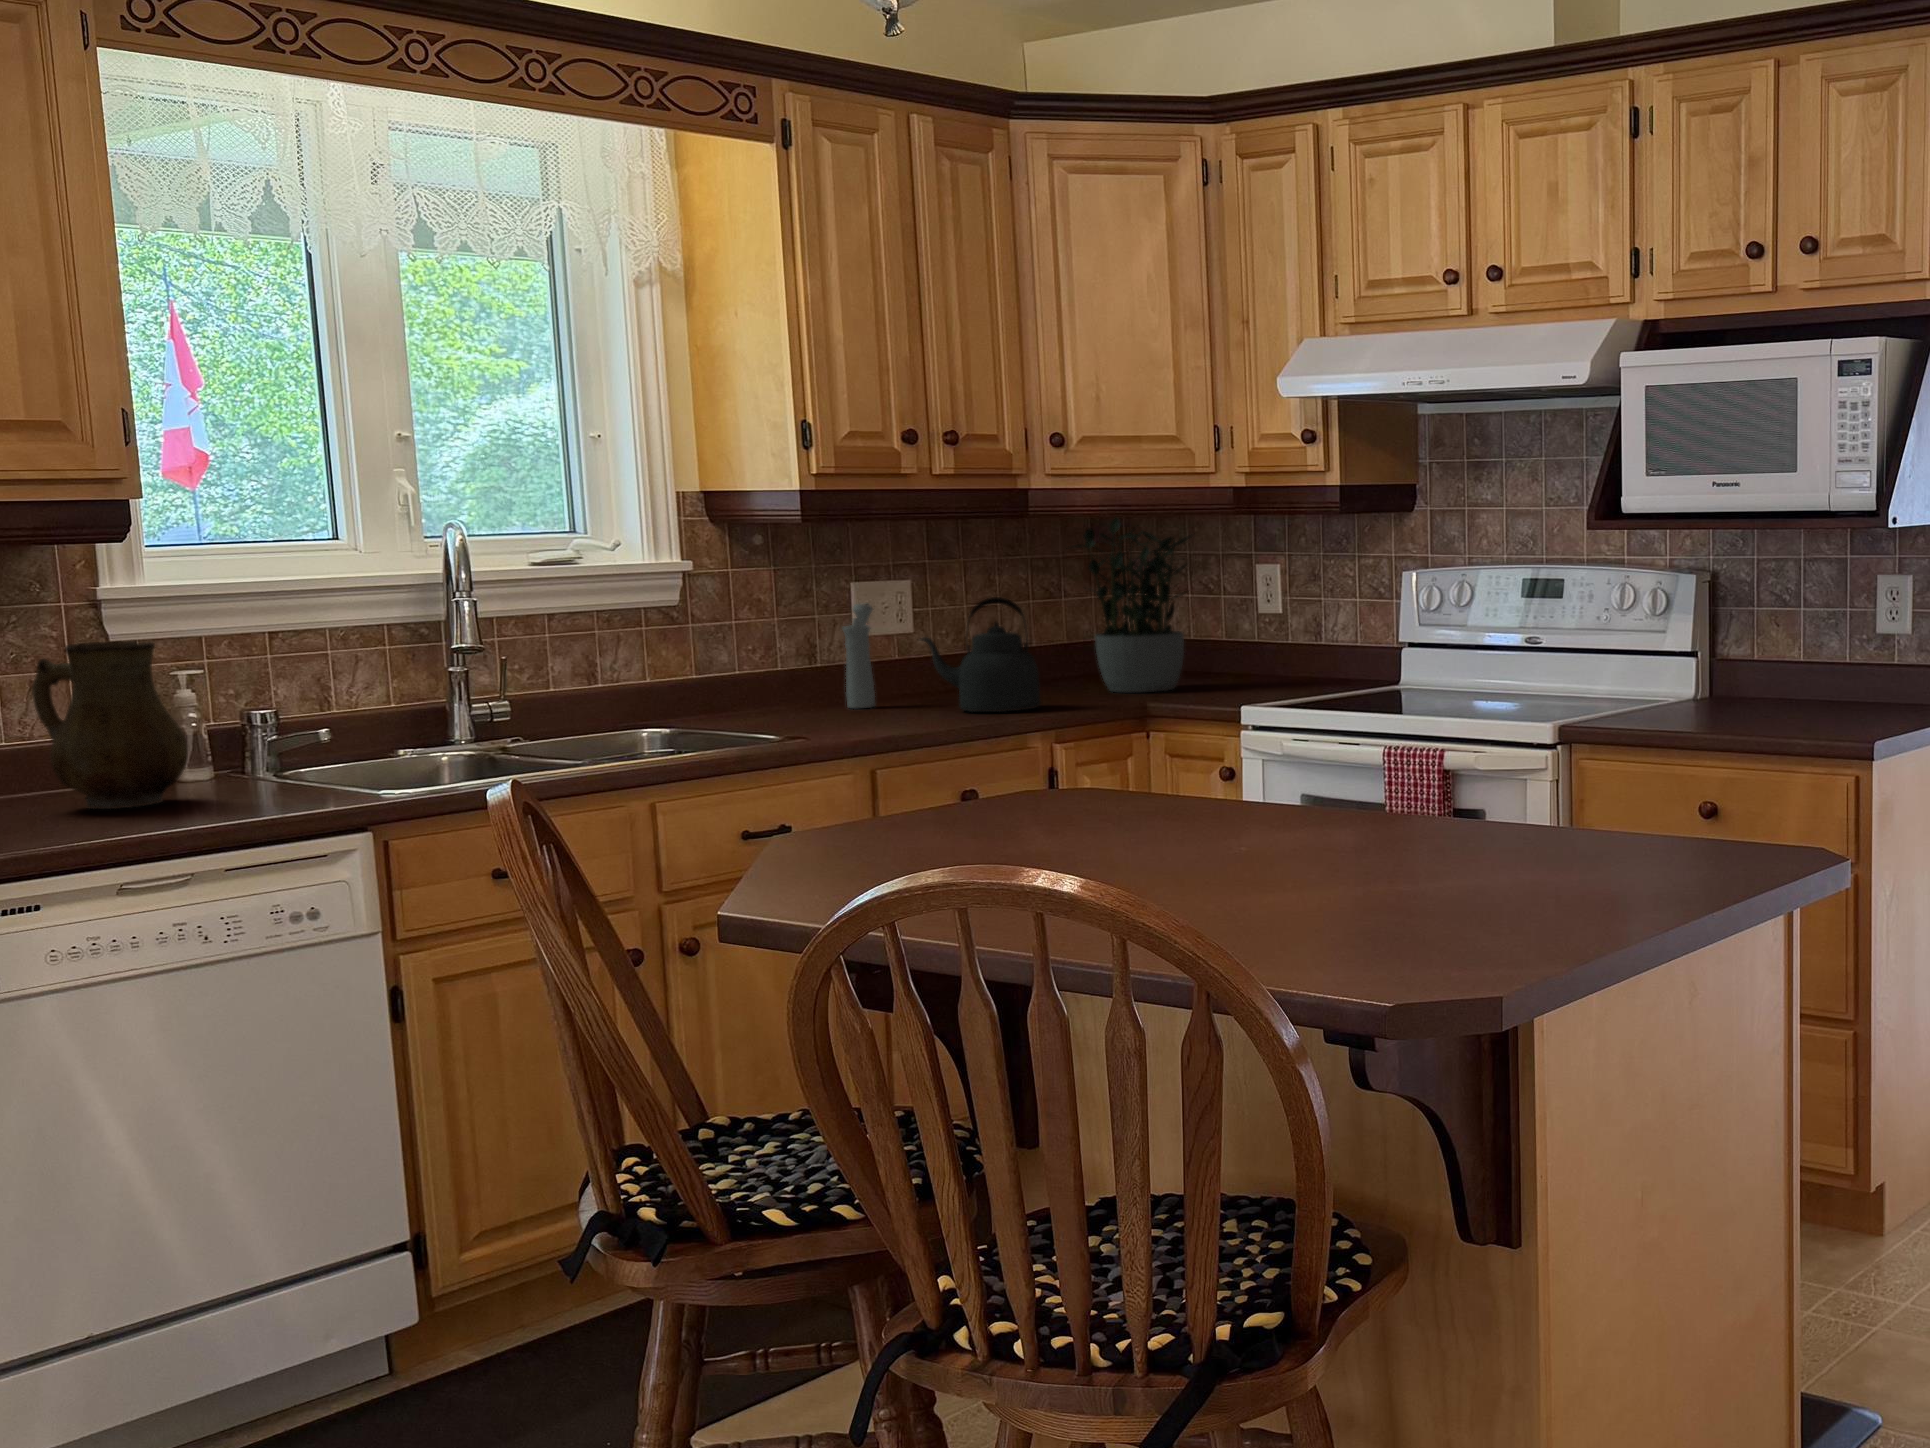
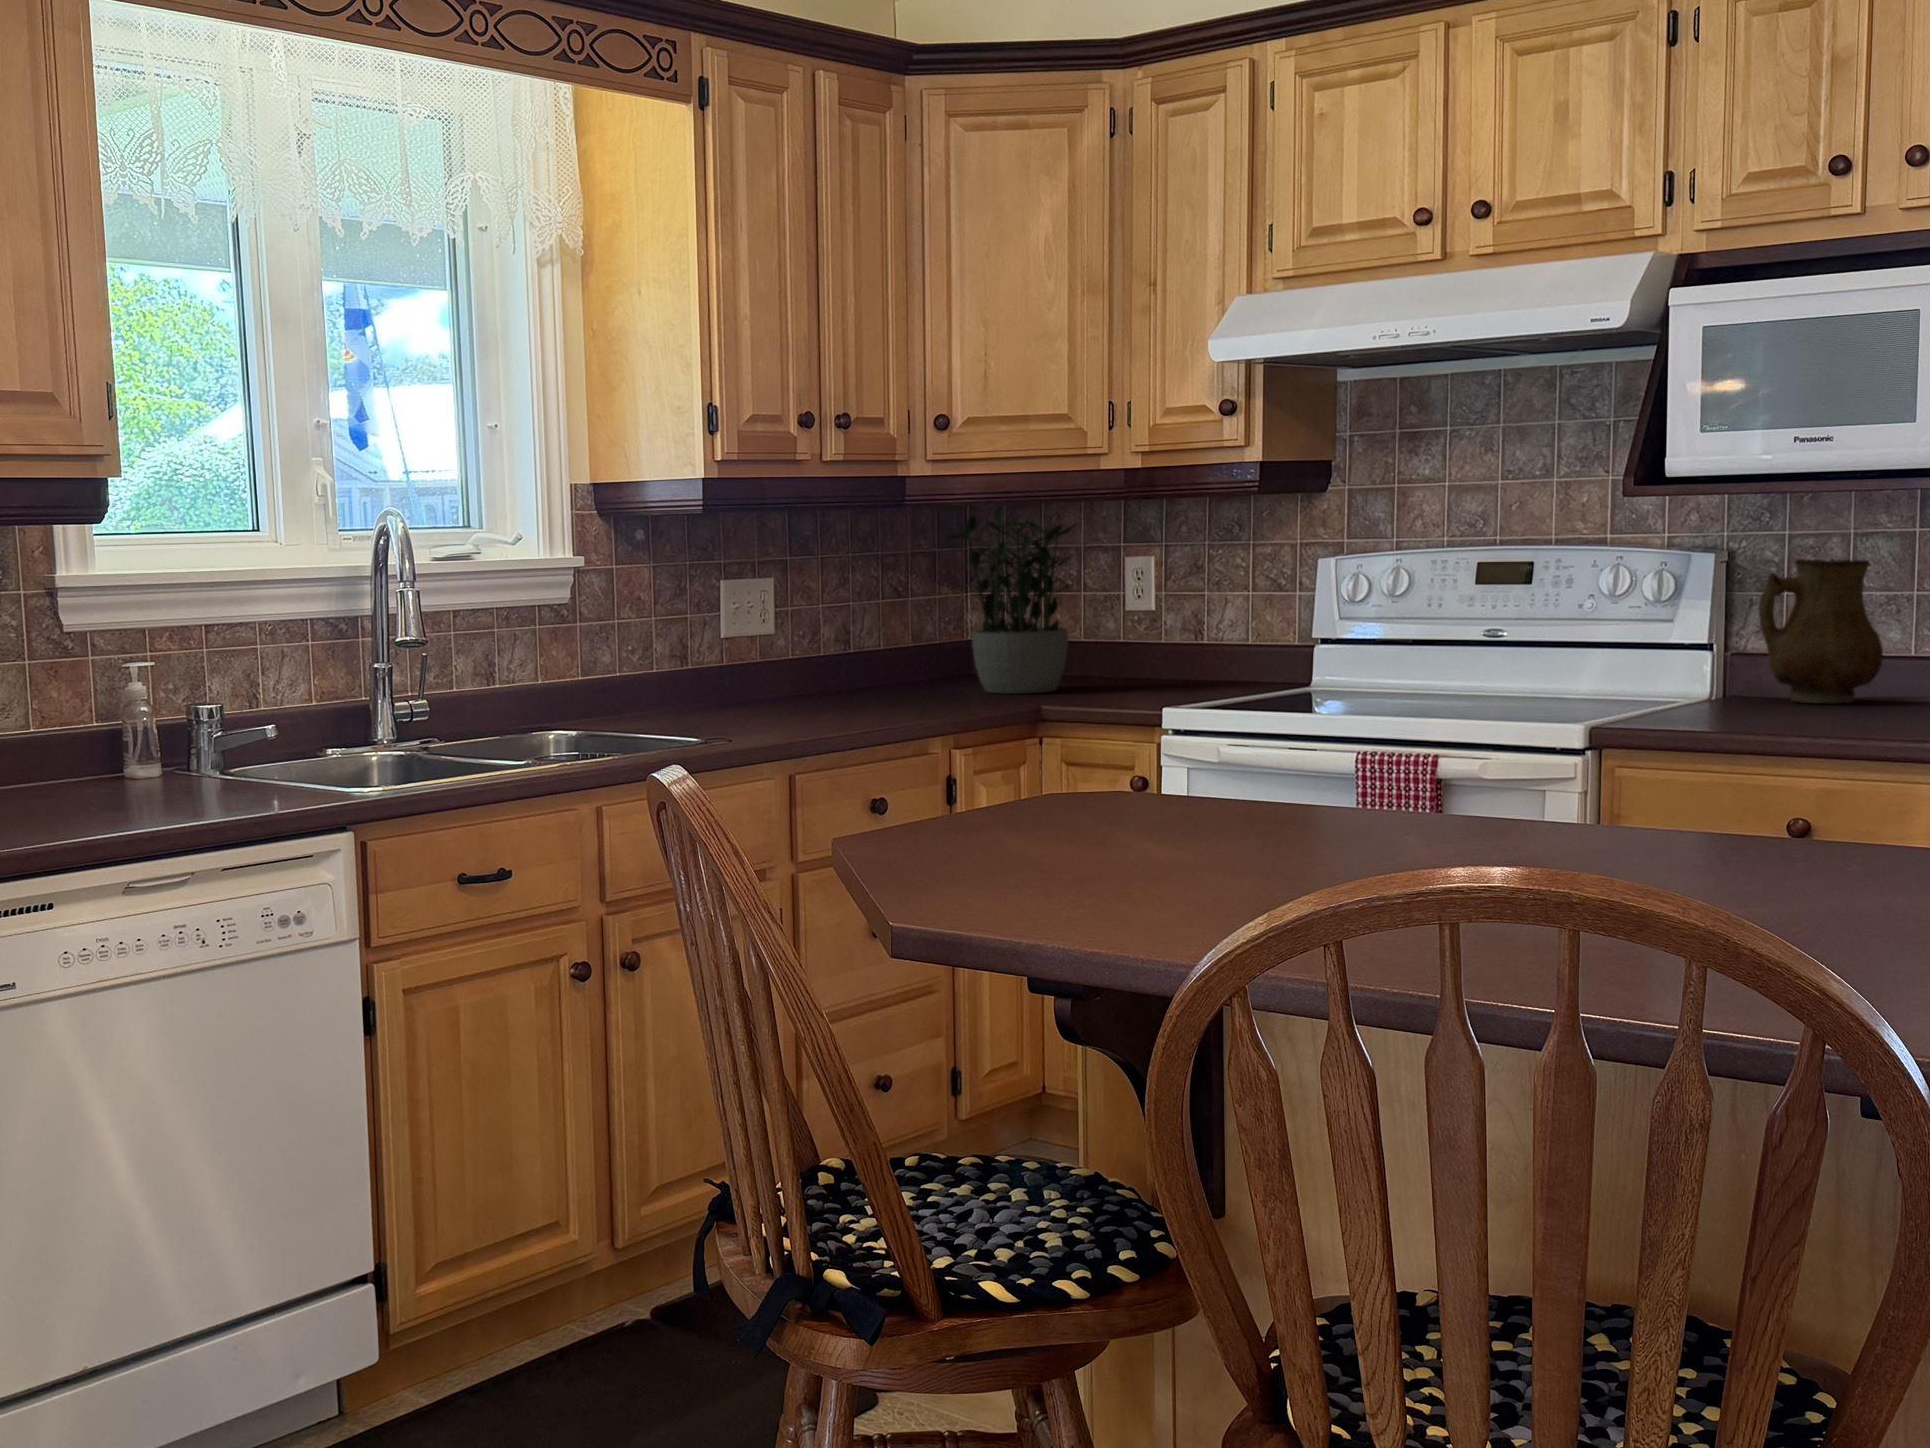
kettle: present [920,597,1041,712] -> none [810,589,937,712]
pepper mill: present [843,603,875,708] -> none [723,599,754,708]
ceramic pitcher: present [32,641,188,809] -> present [1759,559,1883,703]

